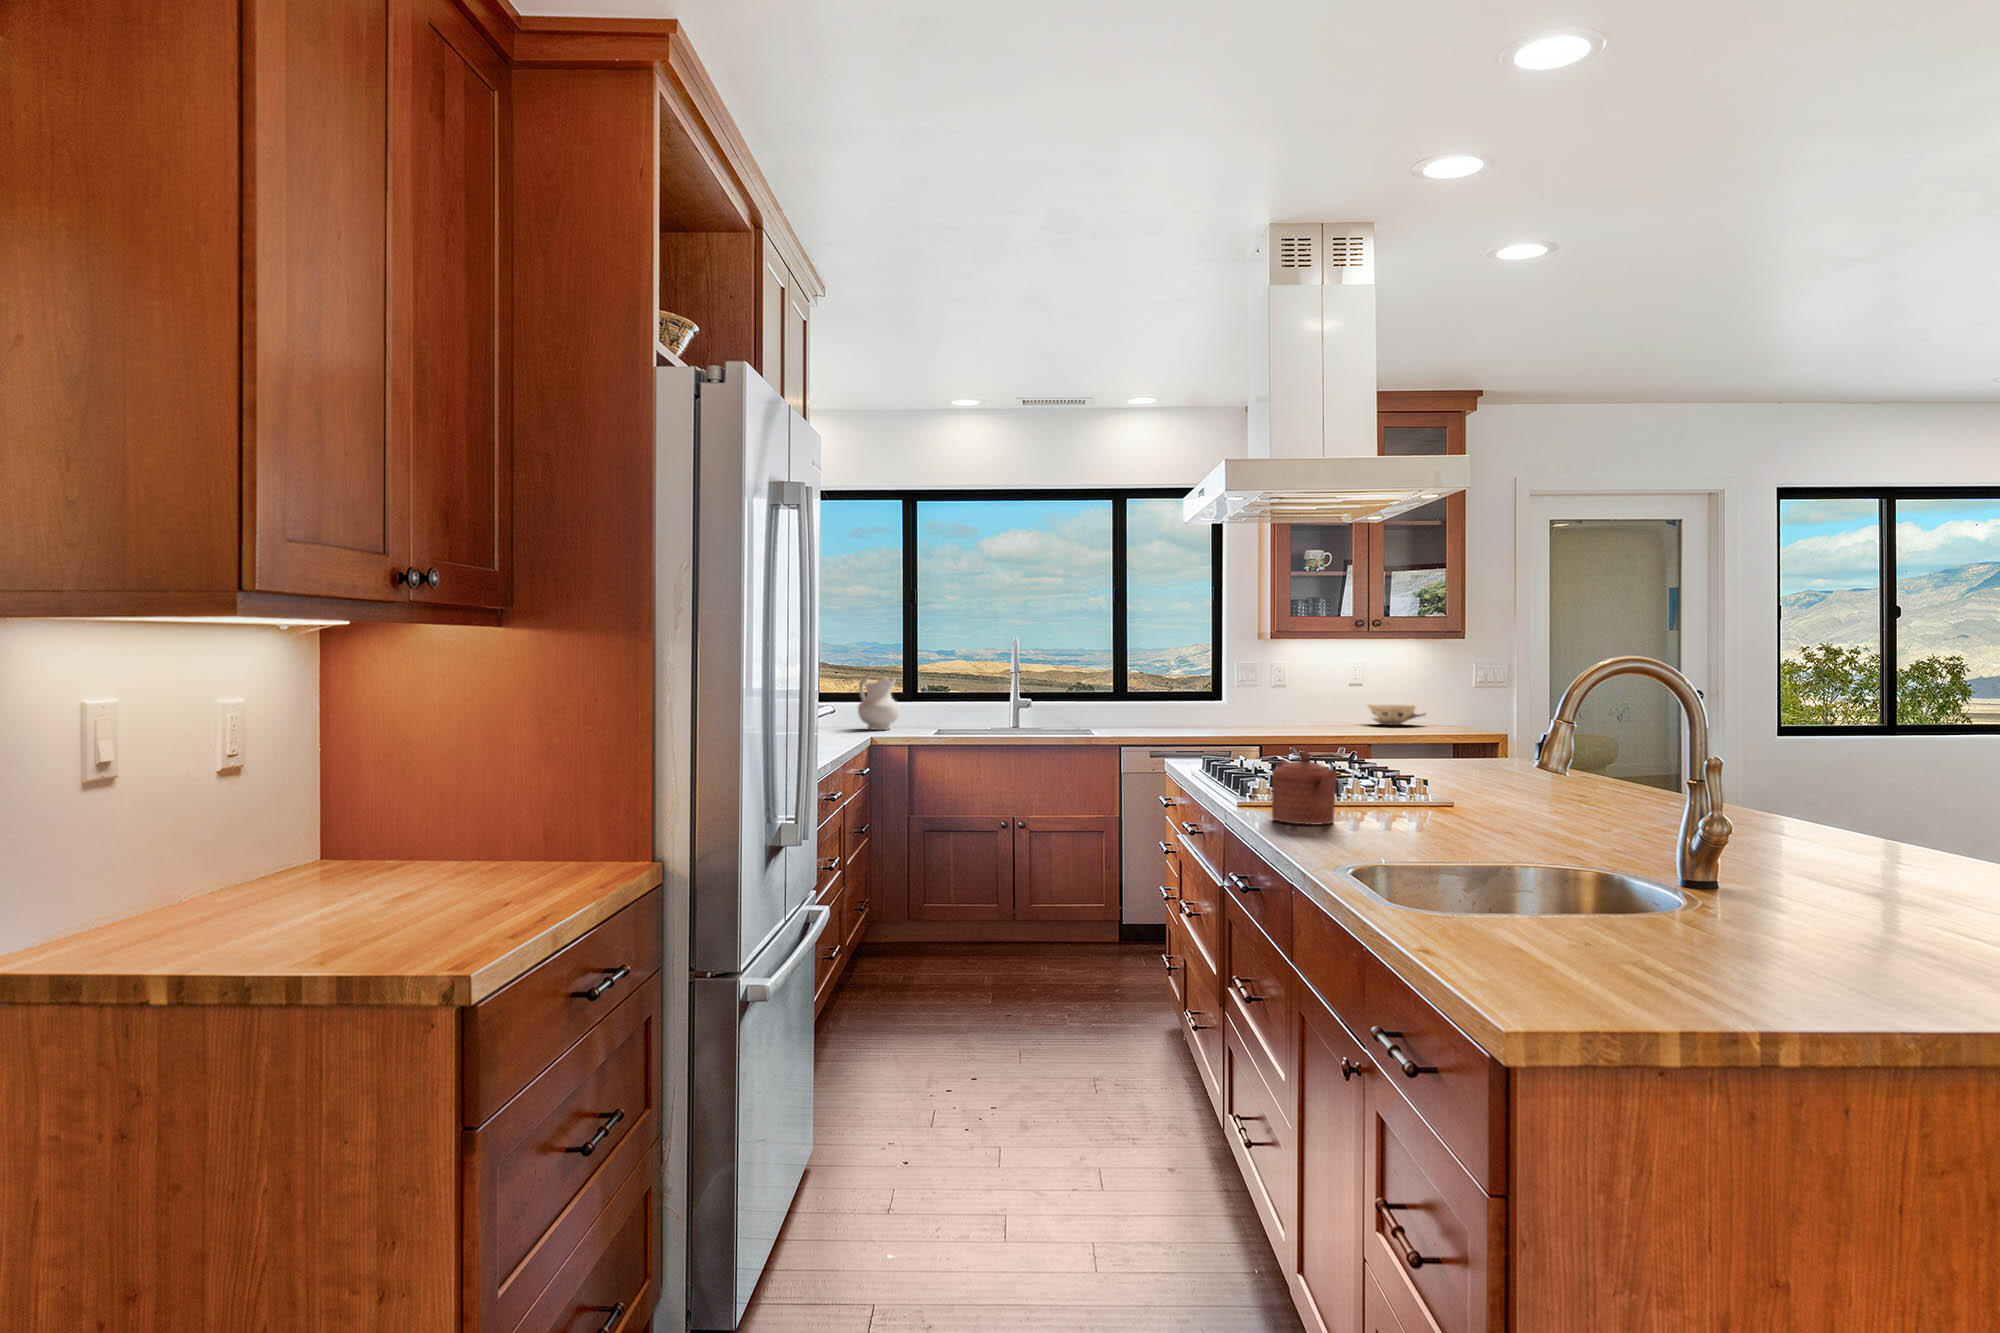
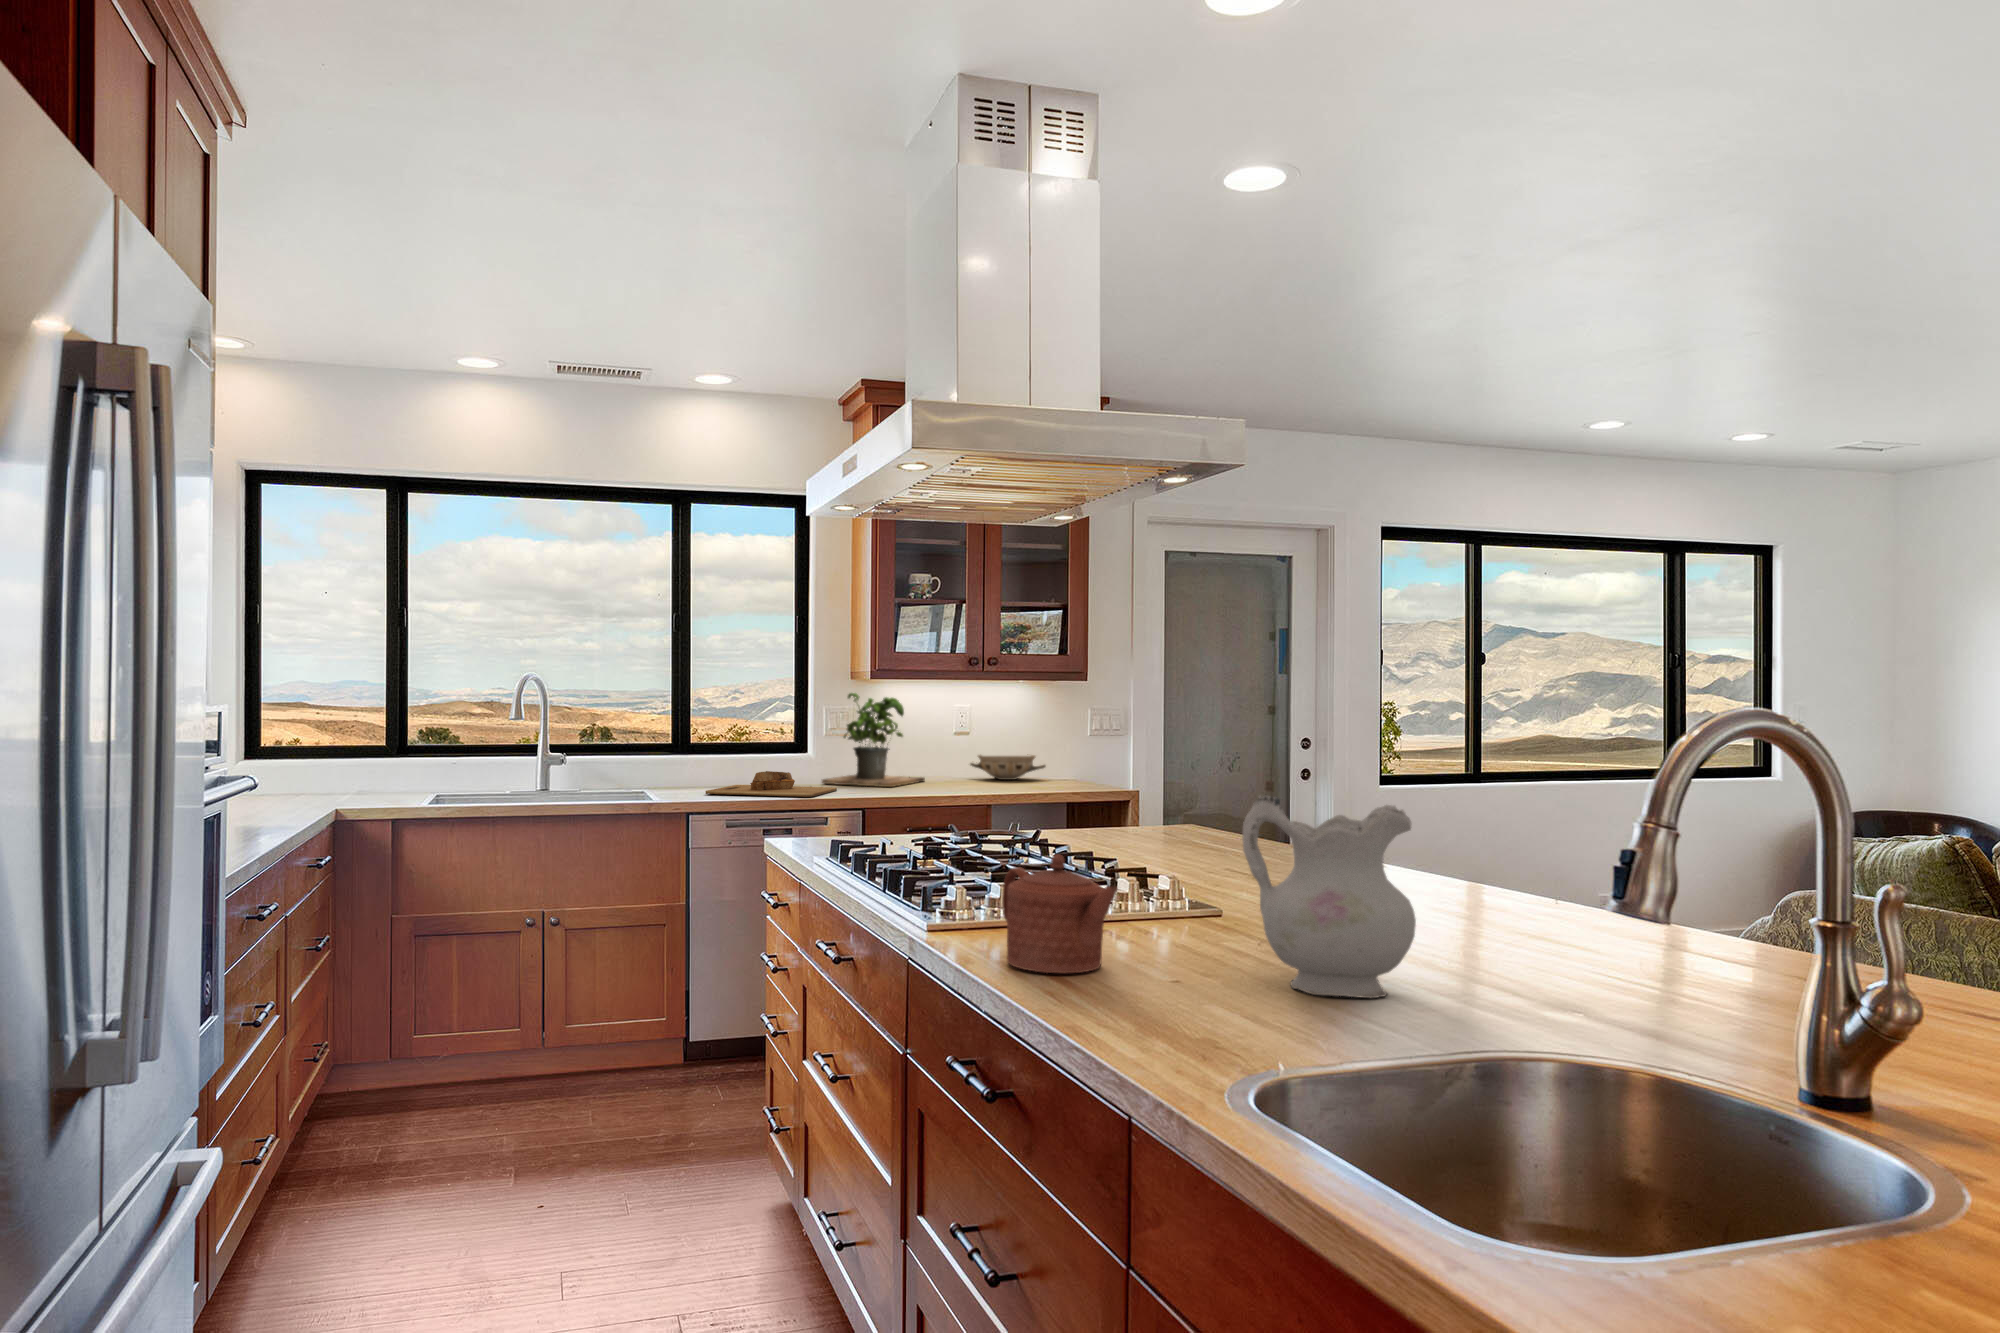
potted plant: none [1229,651,1317,729] -> present [822,693,925,787]
ceramic pitcher: present [858,676,900,730] -> present [1242,795,1416,998]
cutting board: none [1133,714,1238,734] -> present [706,771,837,797]

